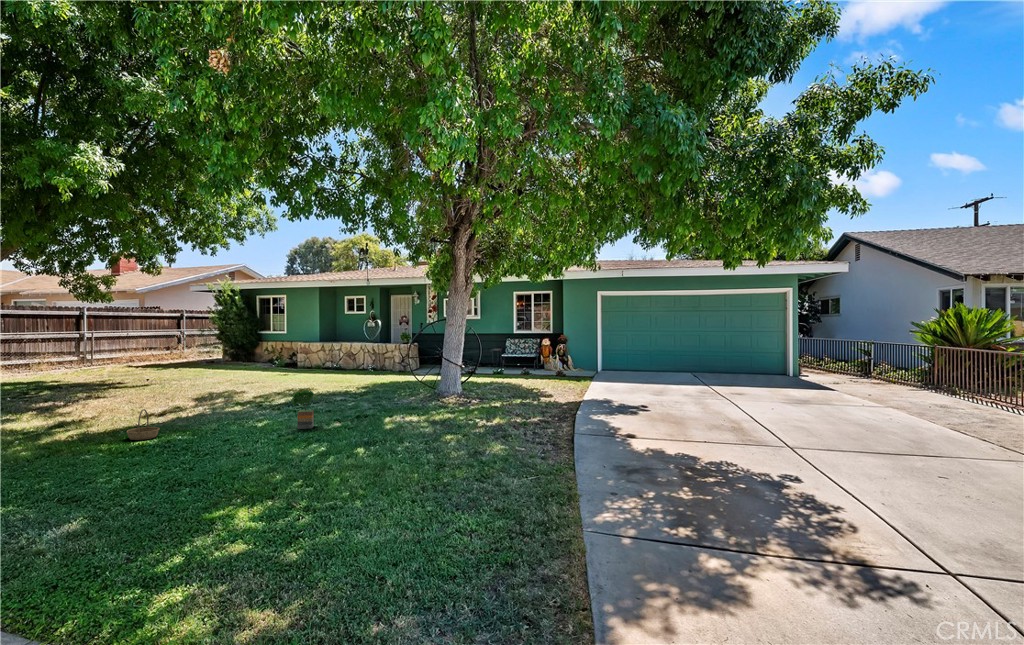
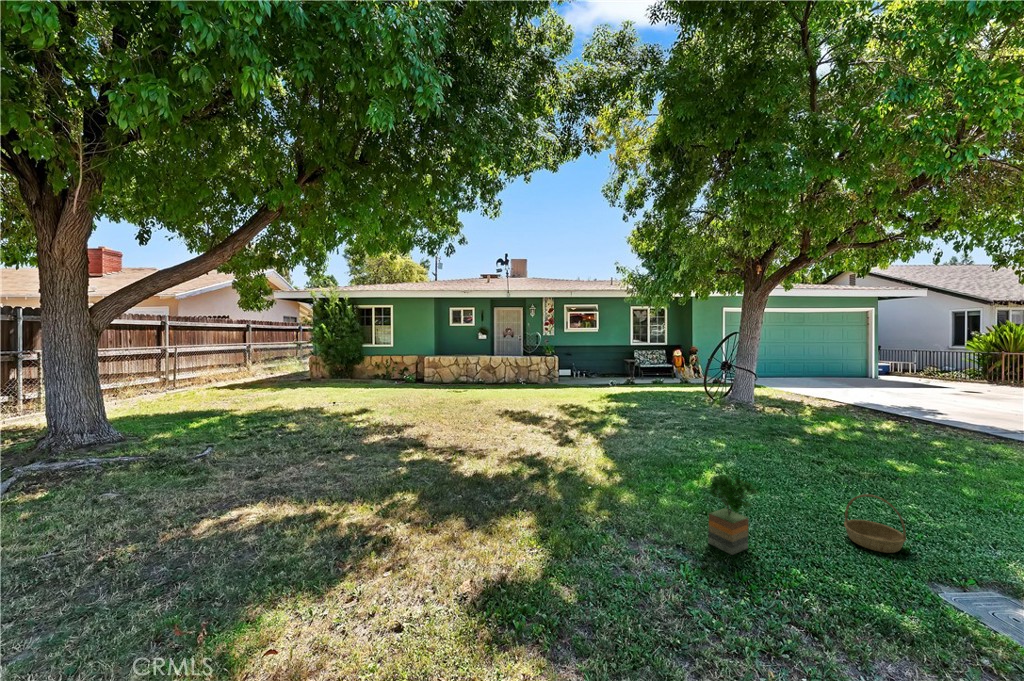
potted tree: present [292,390,318,429] -> present [708,475,758,555]

